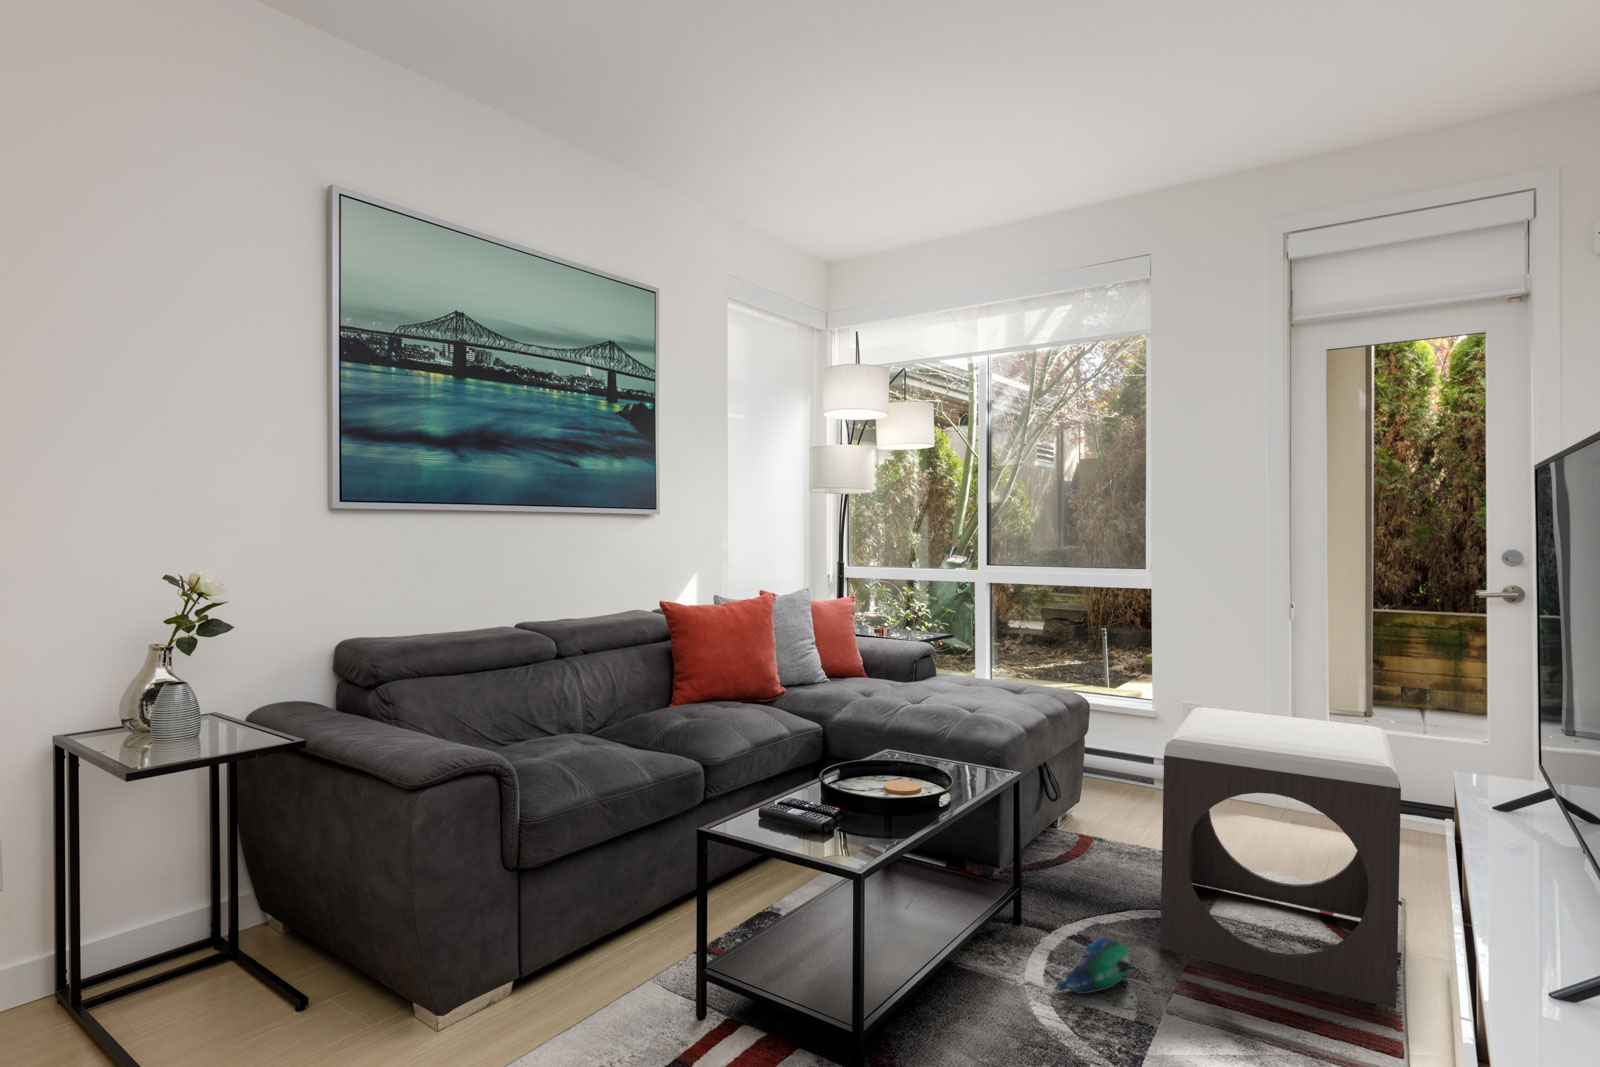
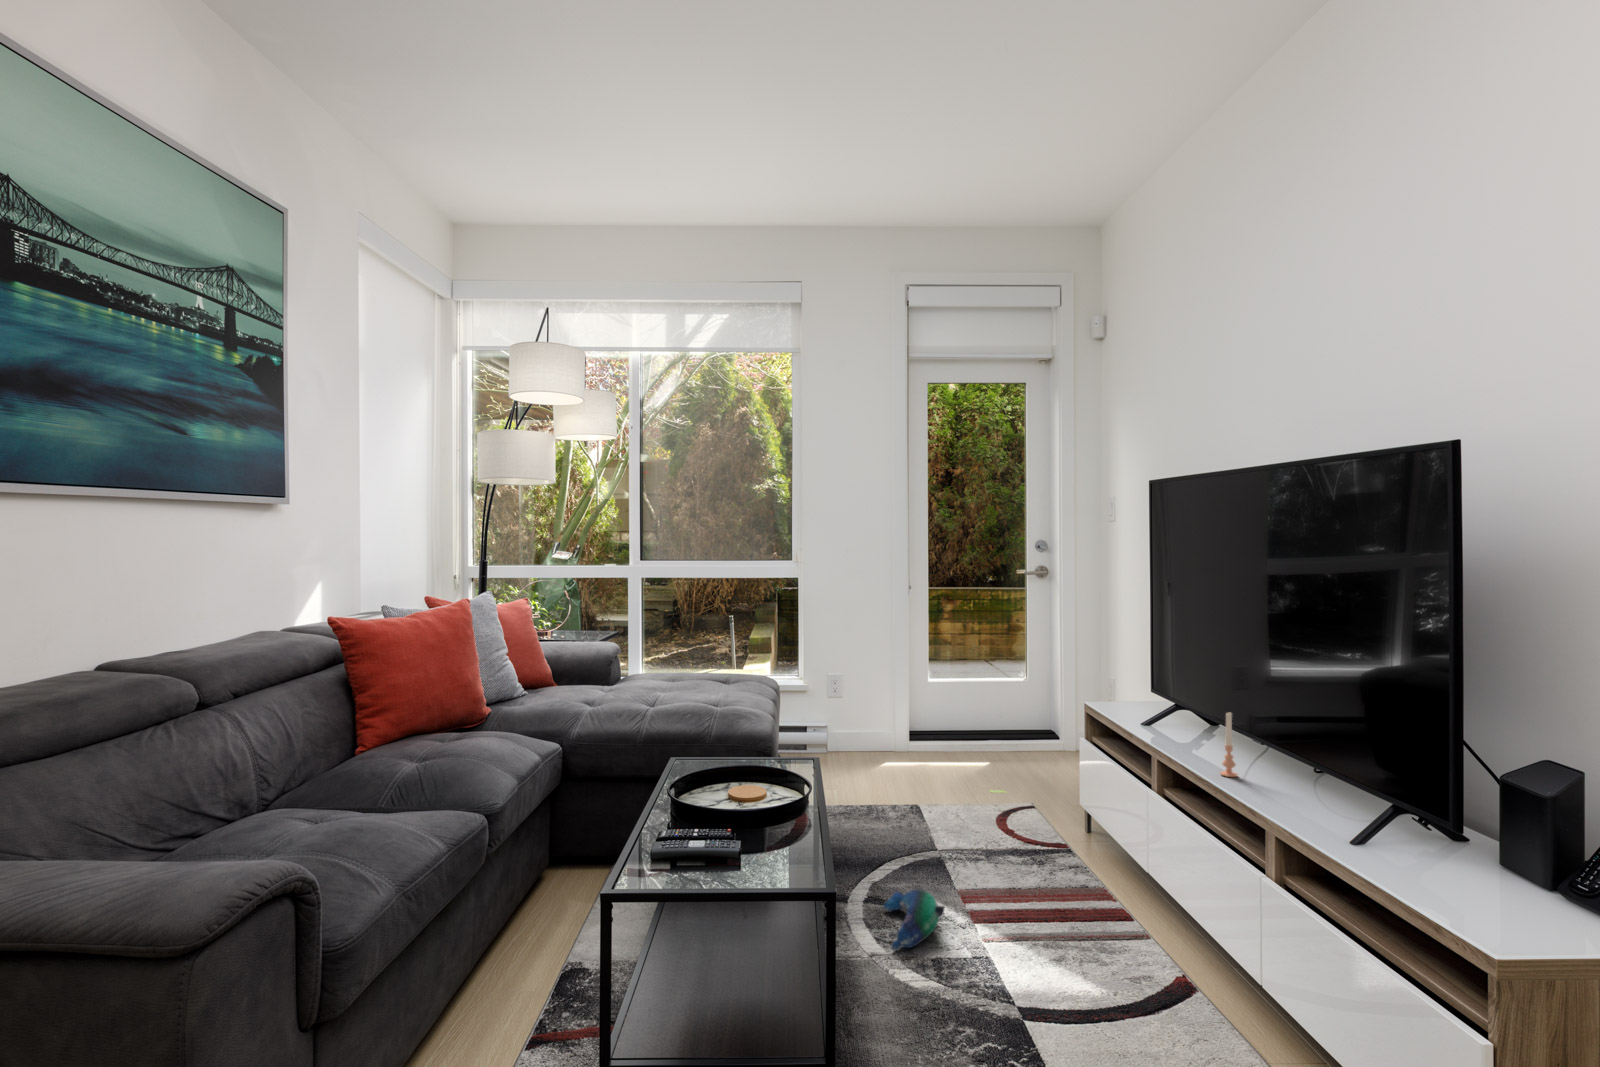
footstool: present [1160,707,1401,1008] -> none [902,669,1105,890]
candle: none [1504,814,1531,903] -> present [1220,713,1237,777]

